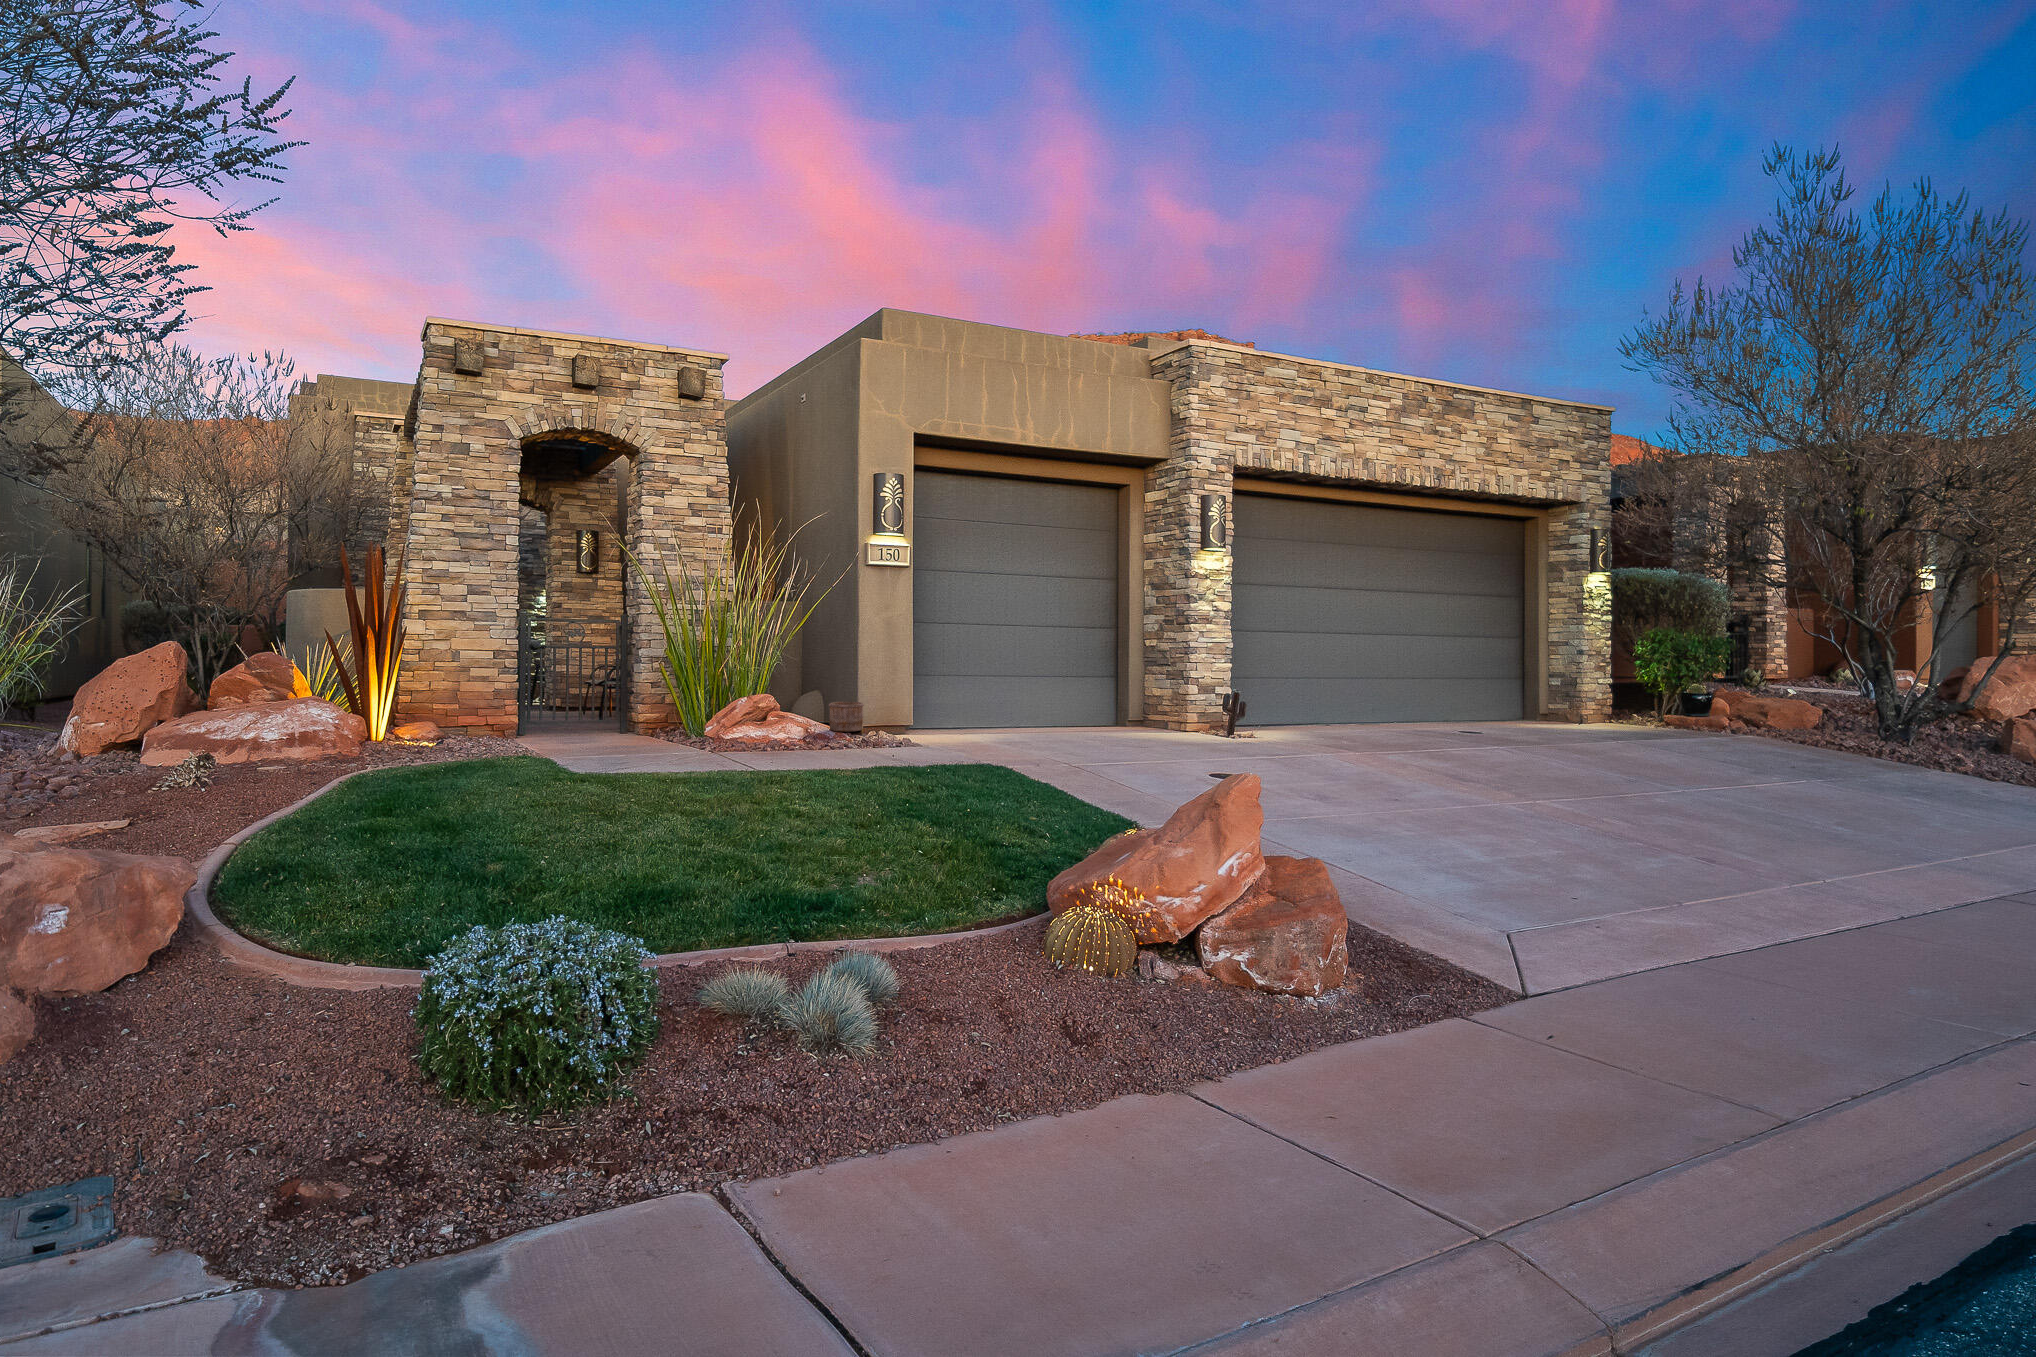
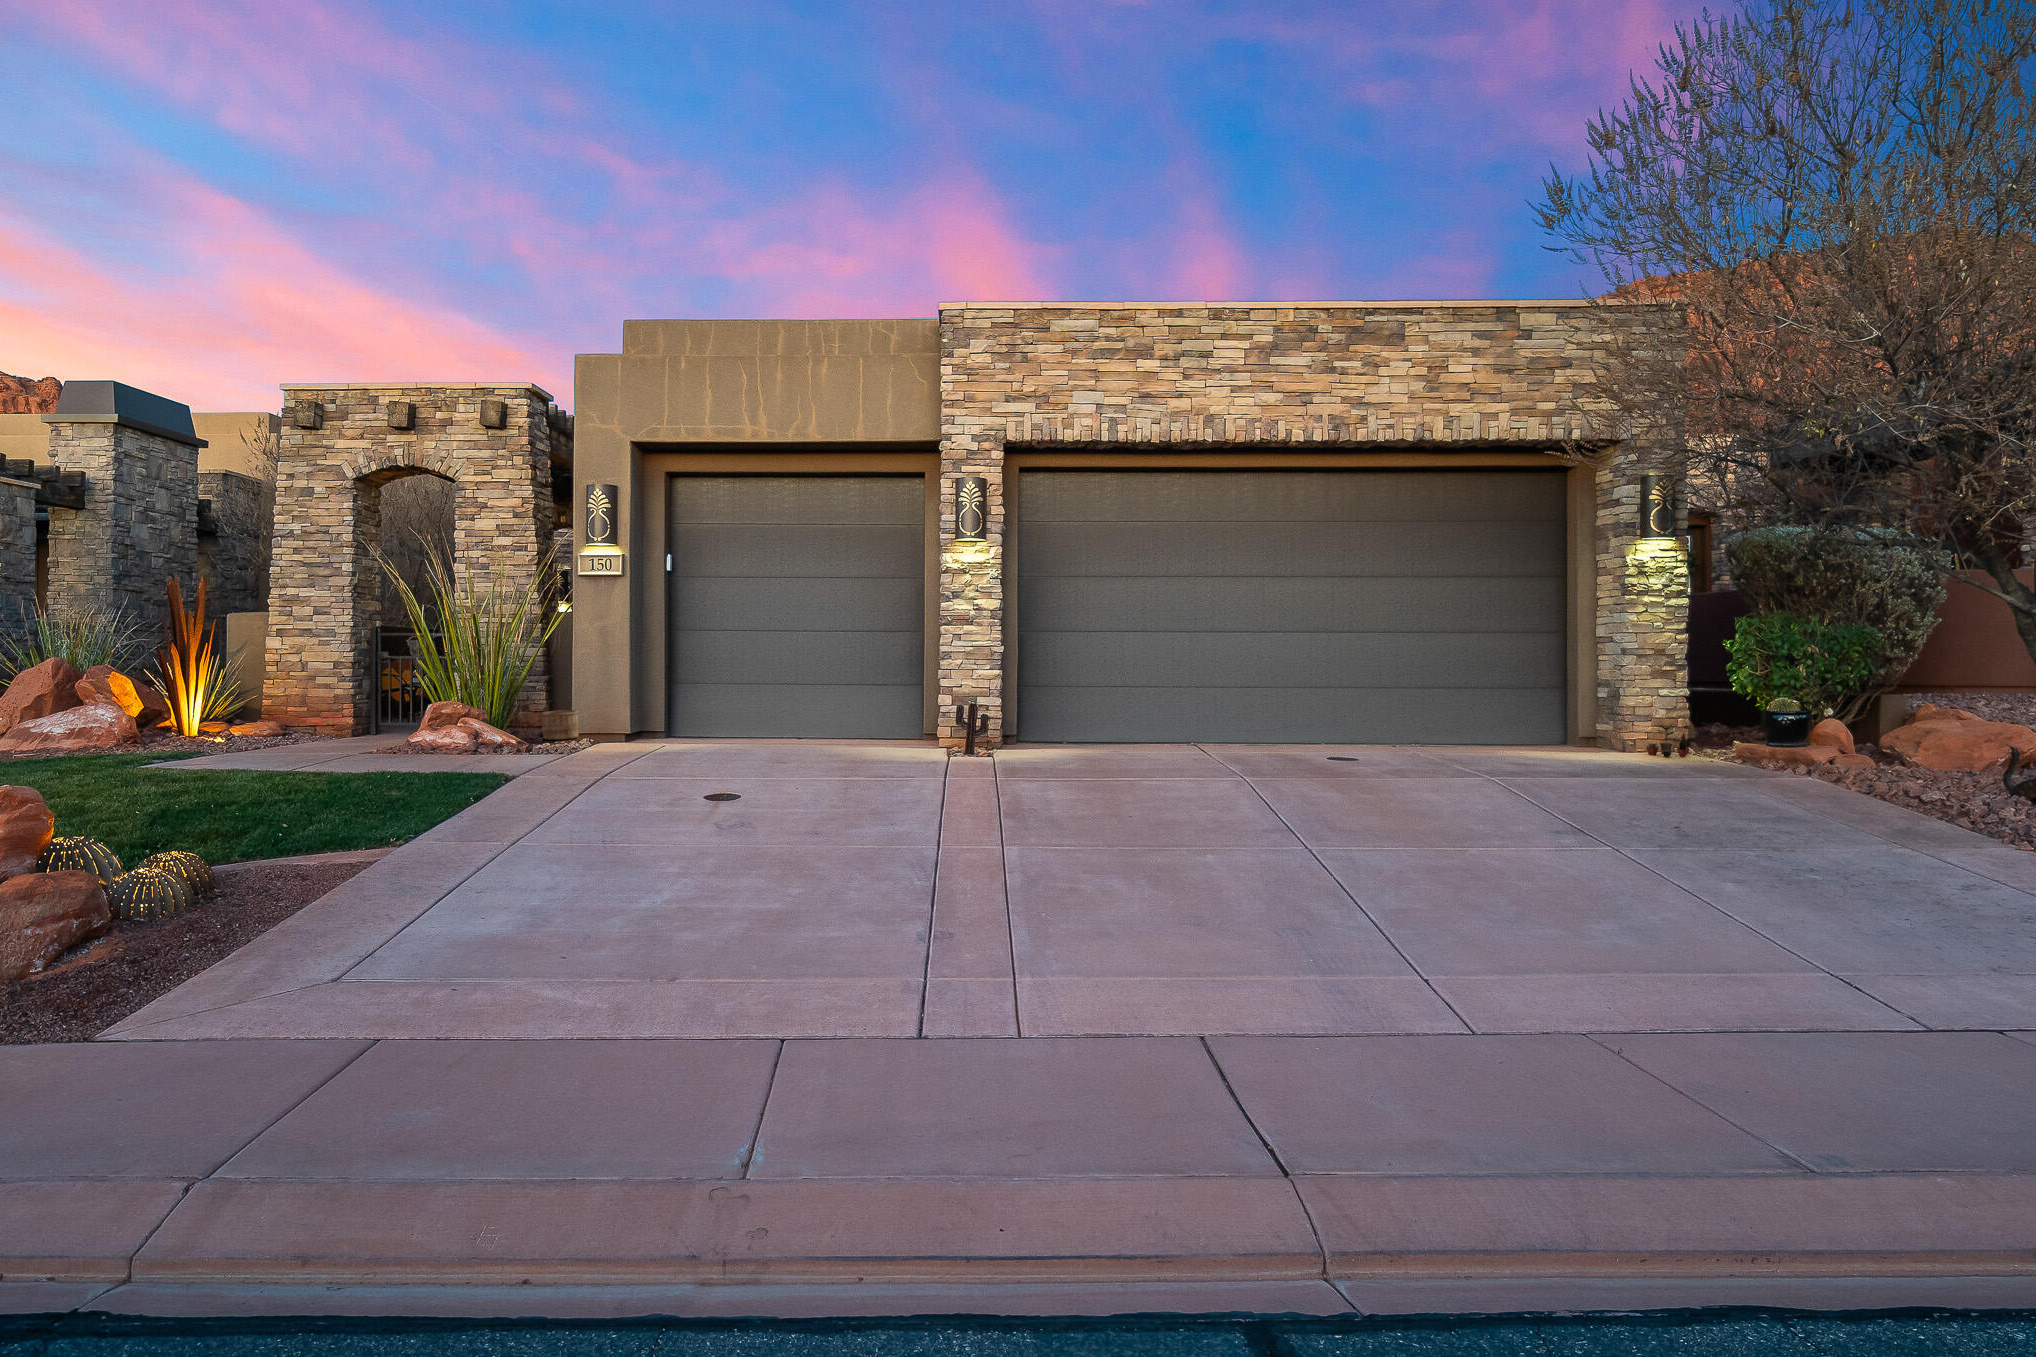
potted plant: none [1596,699,1622,723] -> present [1646,723,1689,757]

